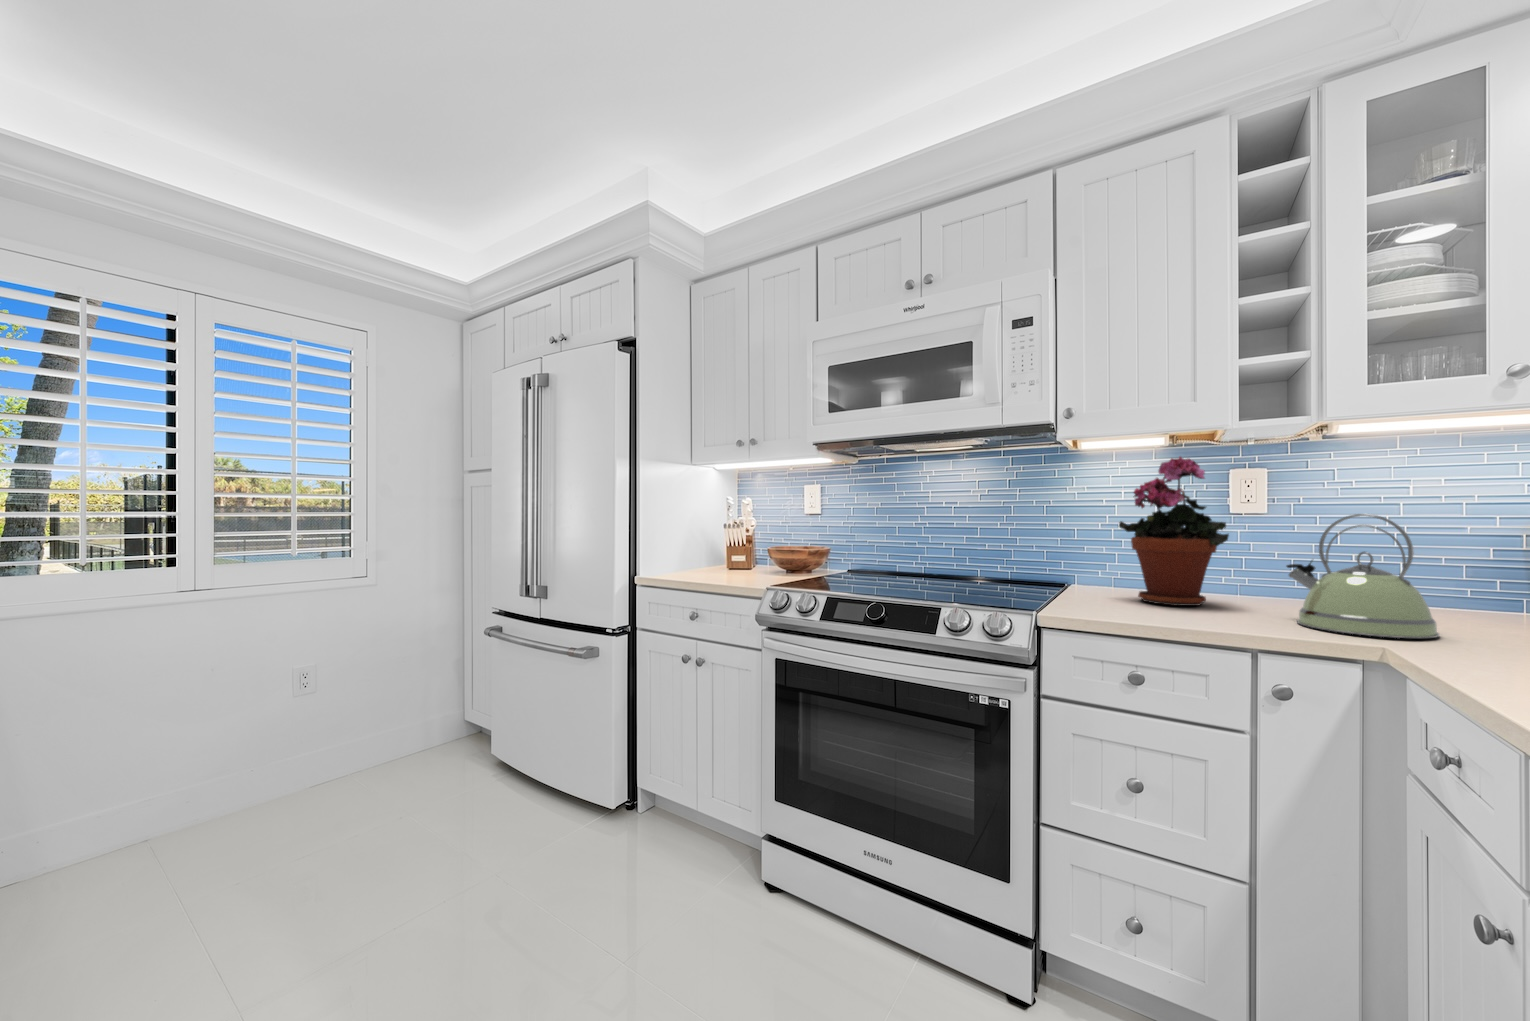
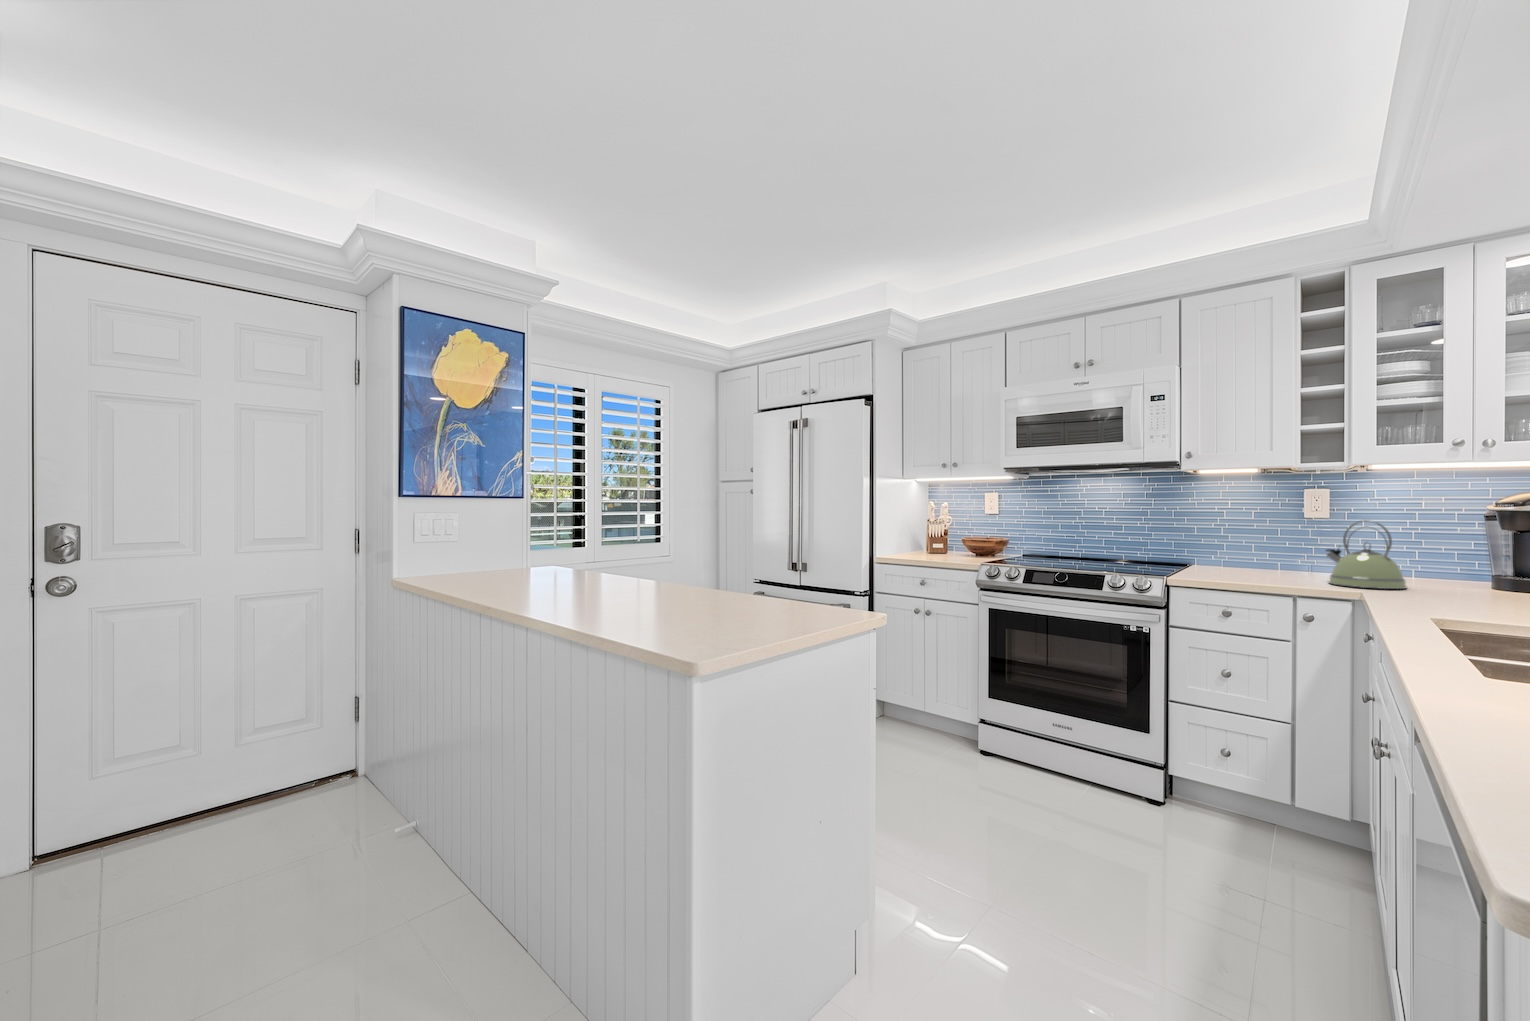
potted plant: present [1119,457,1229,606] -> none [1223,482,1294,575]

